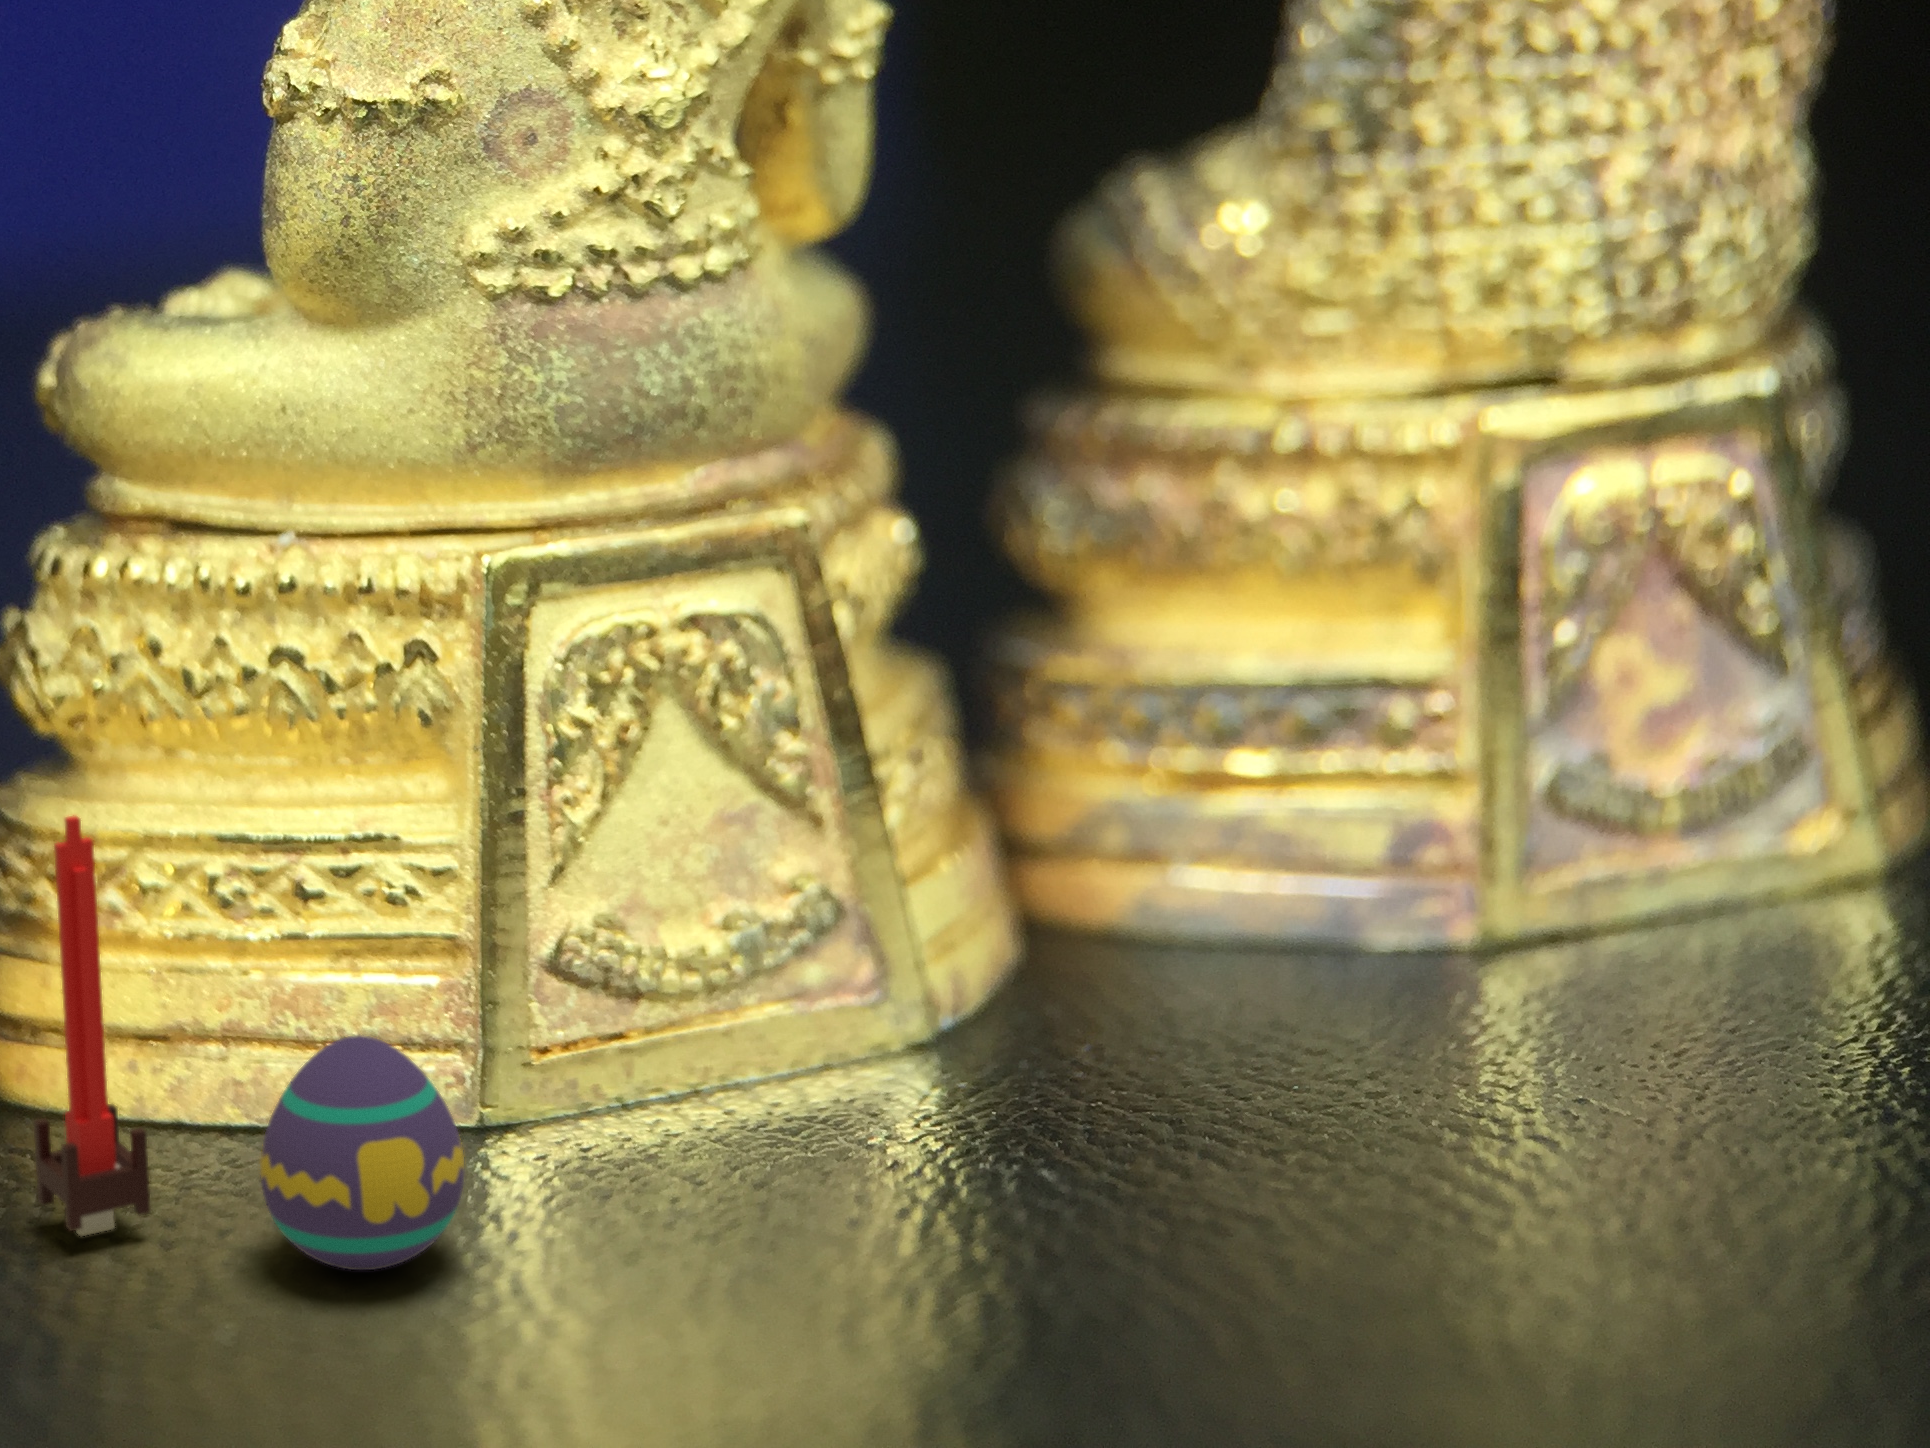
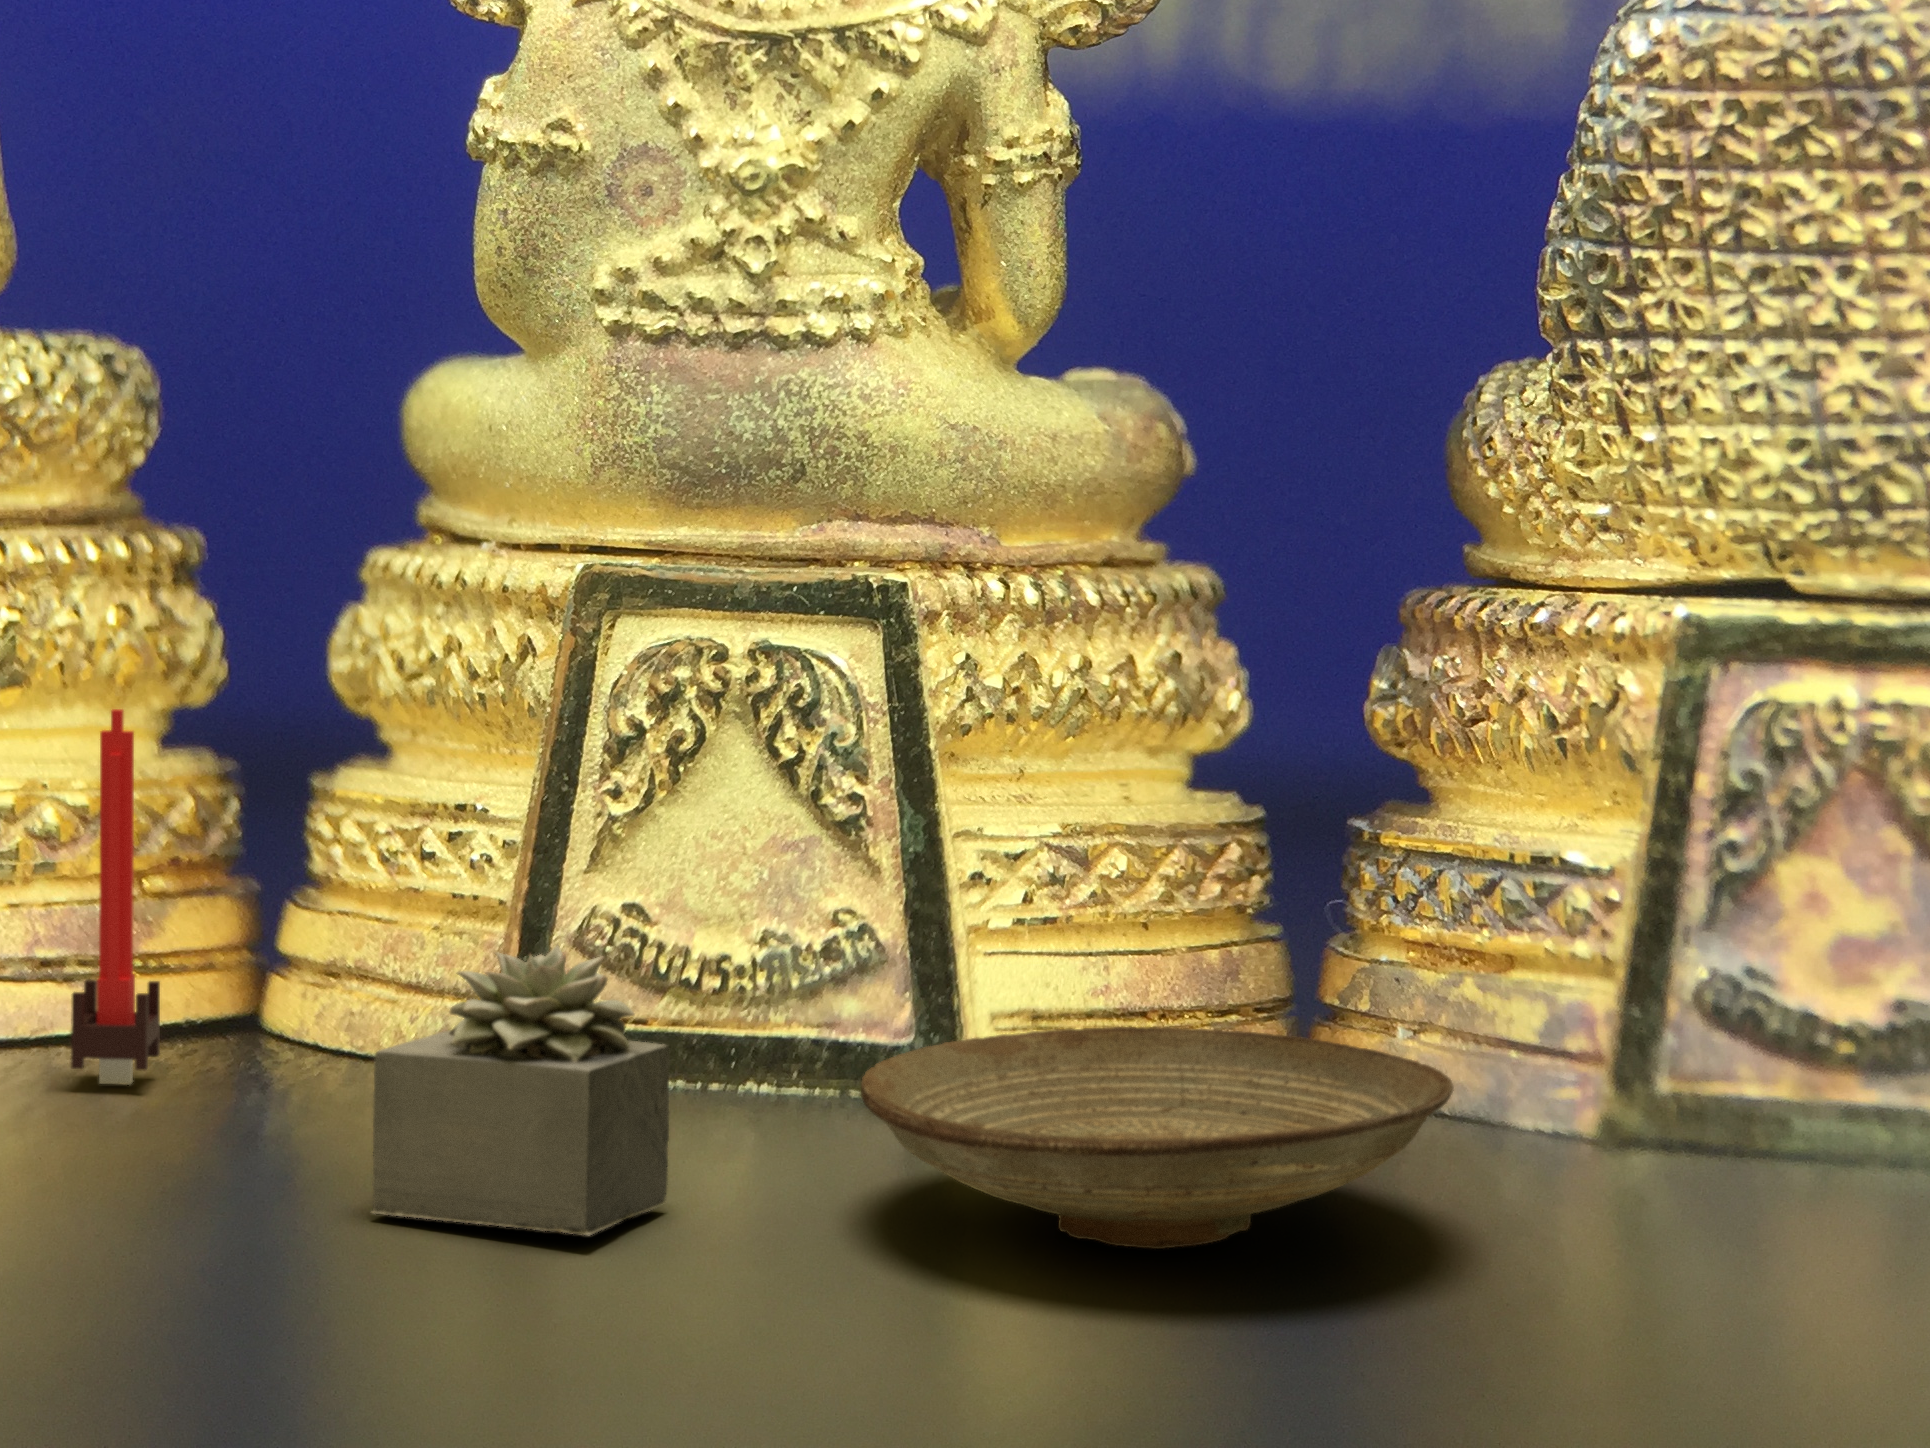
decorative bowl: none [1025,927,1645,1205] -> present [861,1027,1454,1249]
succulent plant: none [648,1020,954,1360] -> present [373,945,670,1235]
decorative egg: present [260,1035,464,1270] -> none [179,924,360,1133]

